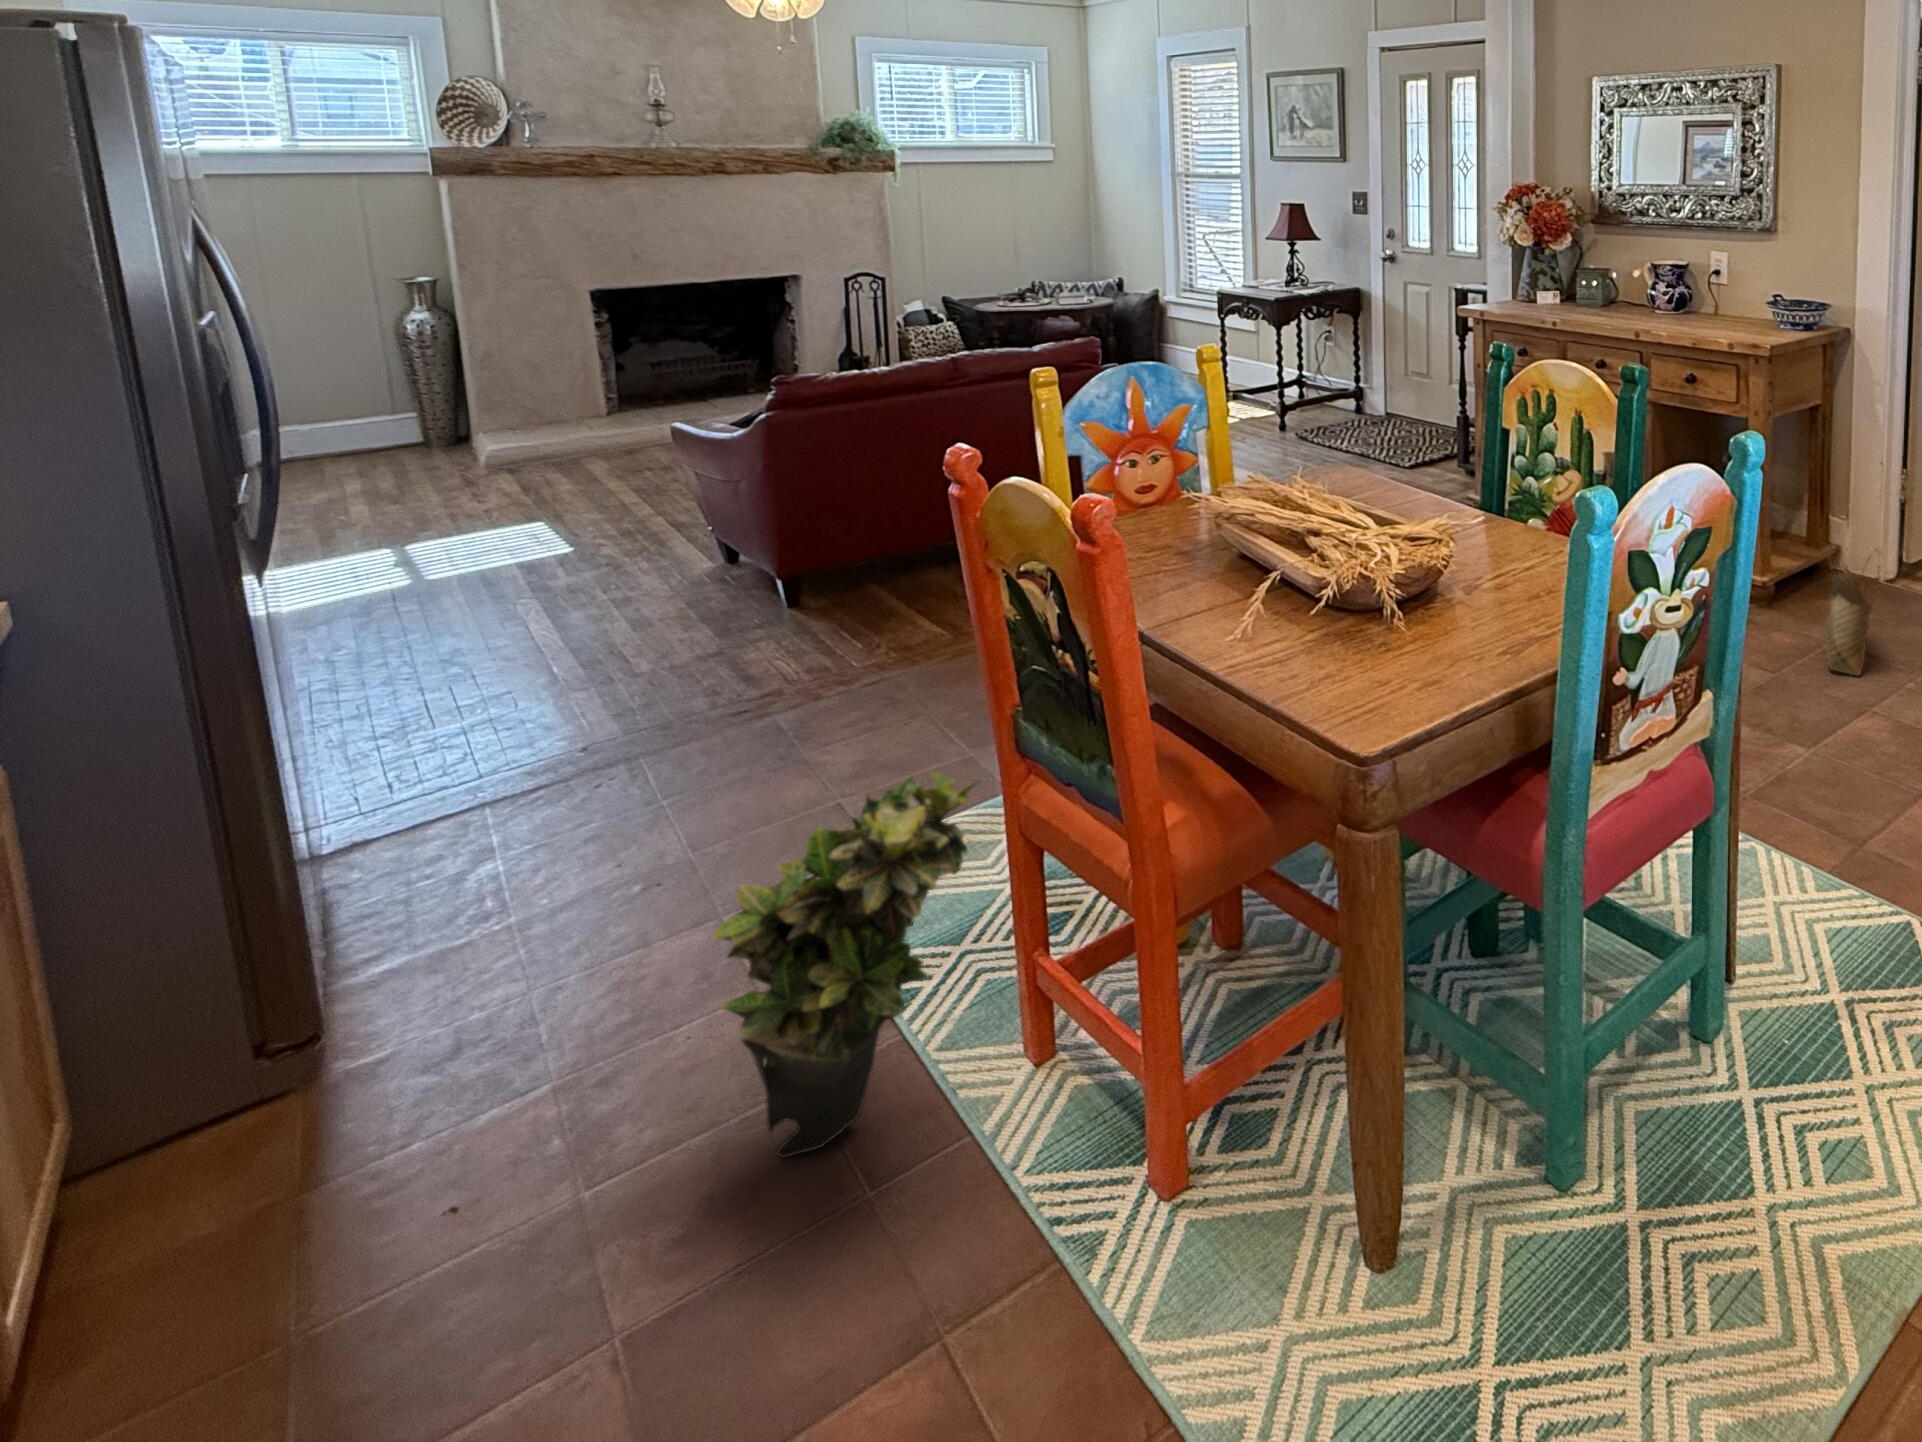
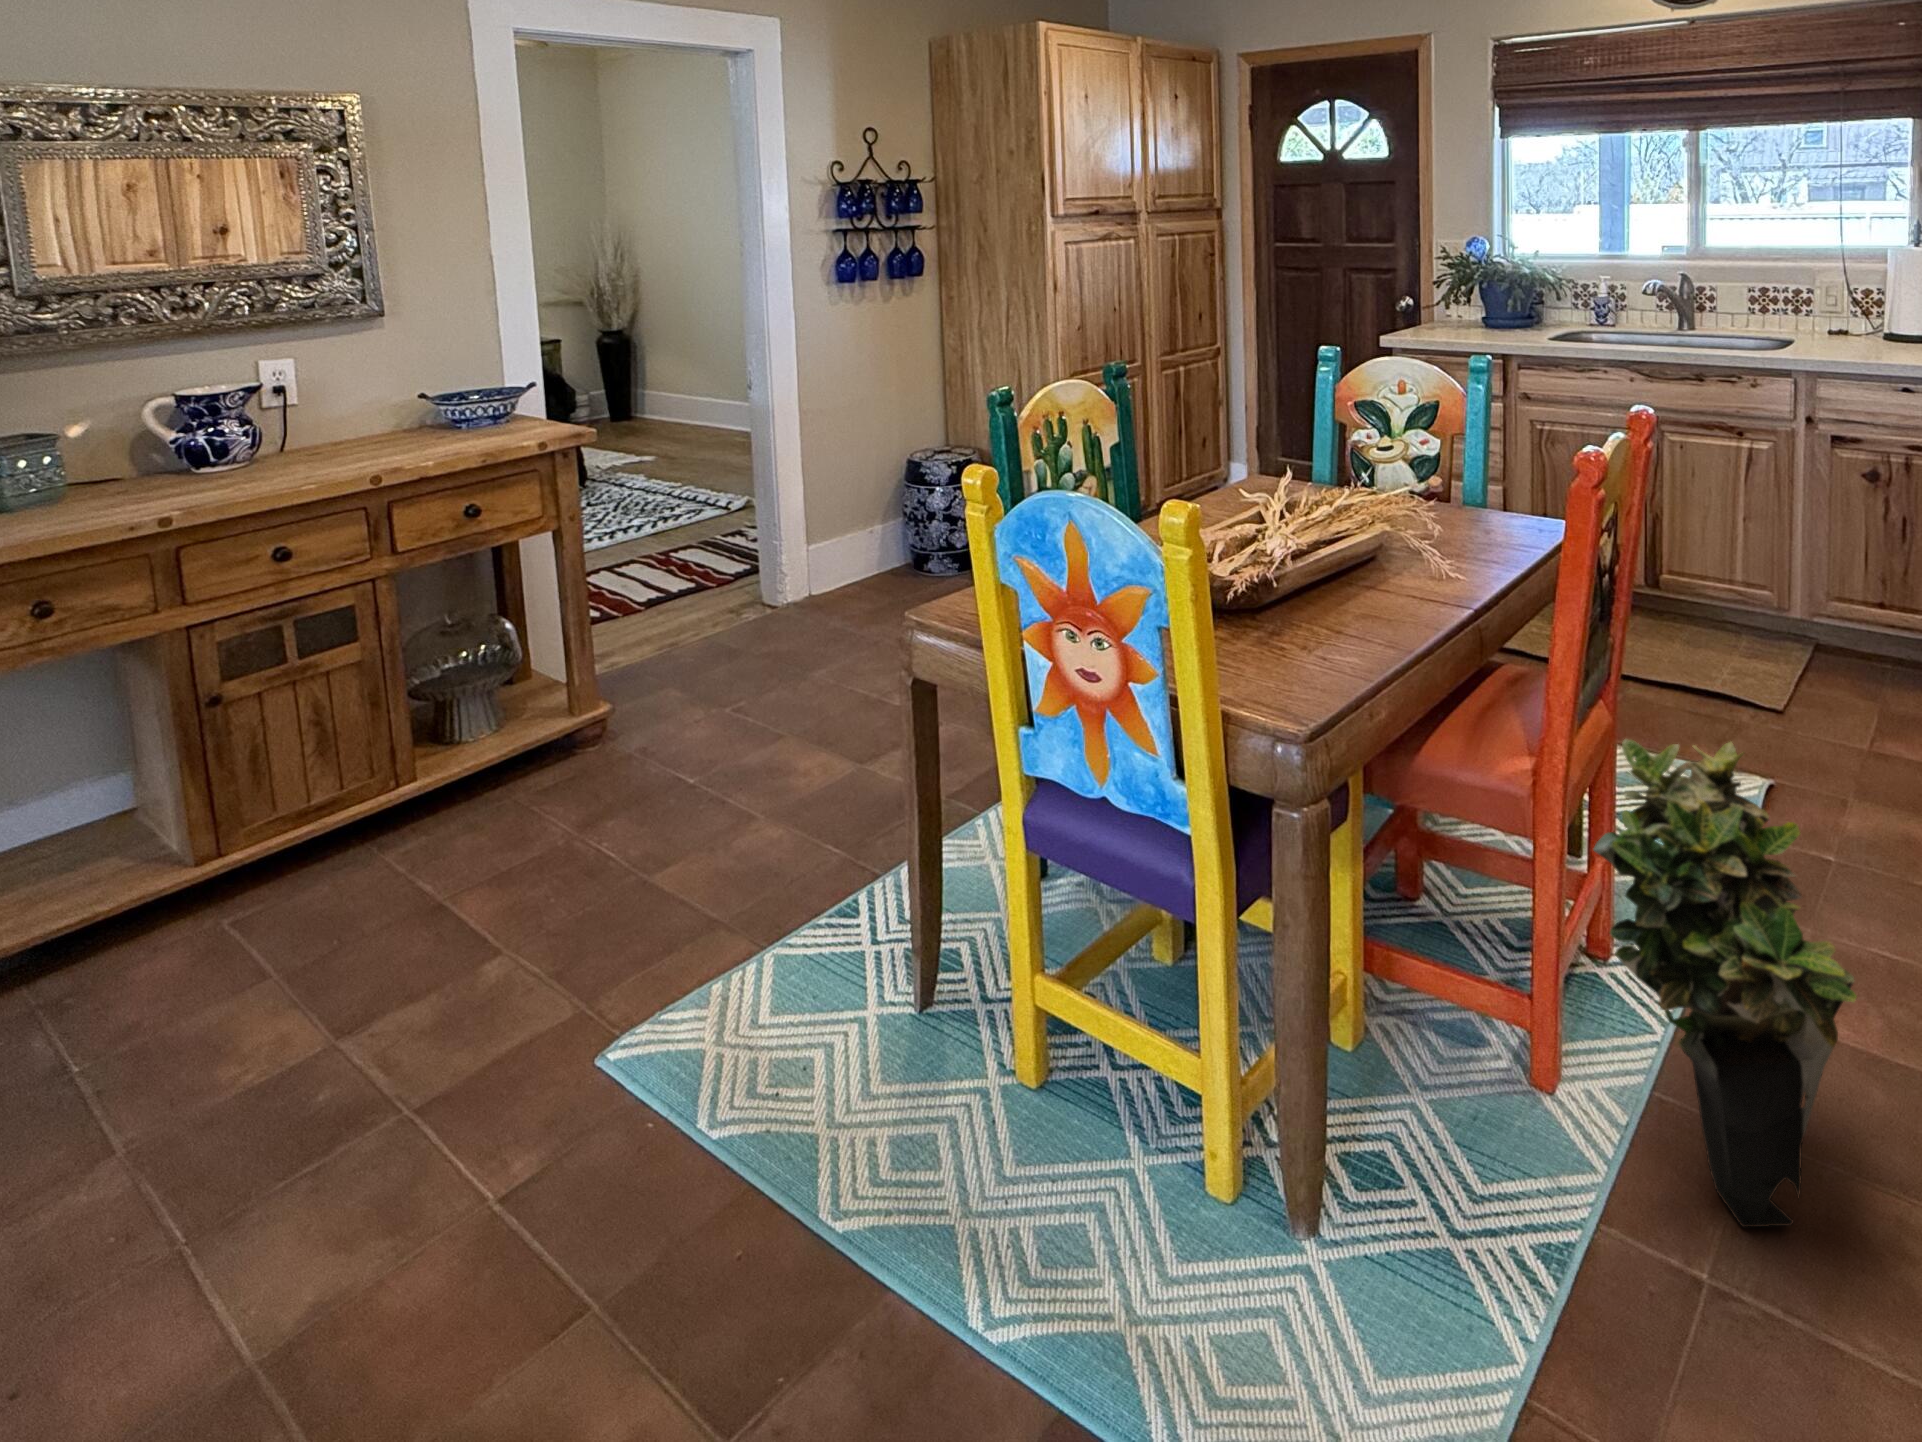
woven basket: present [1825,549,1877,675] -> none [736,579,824,704]

